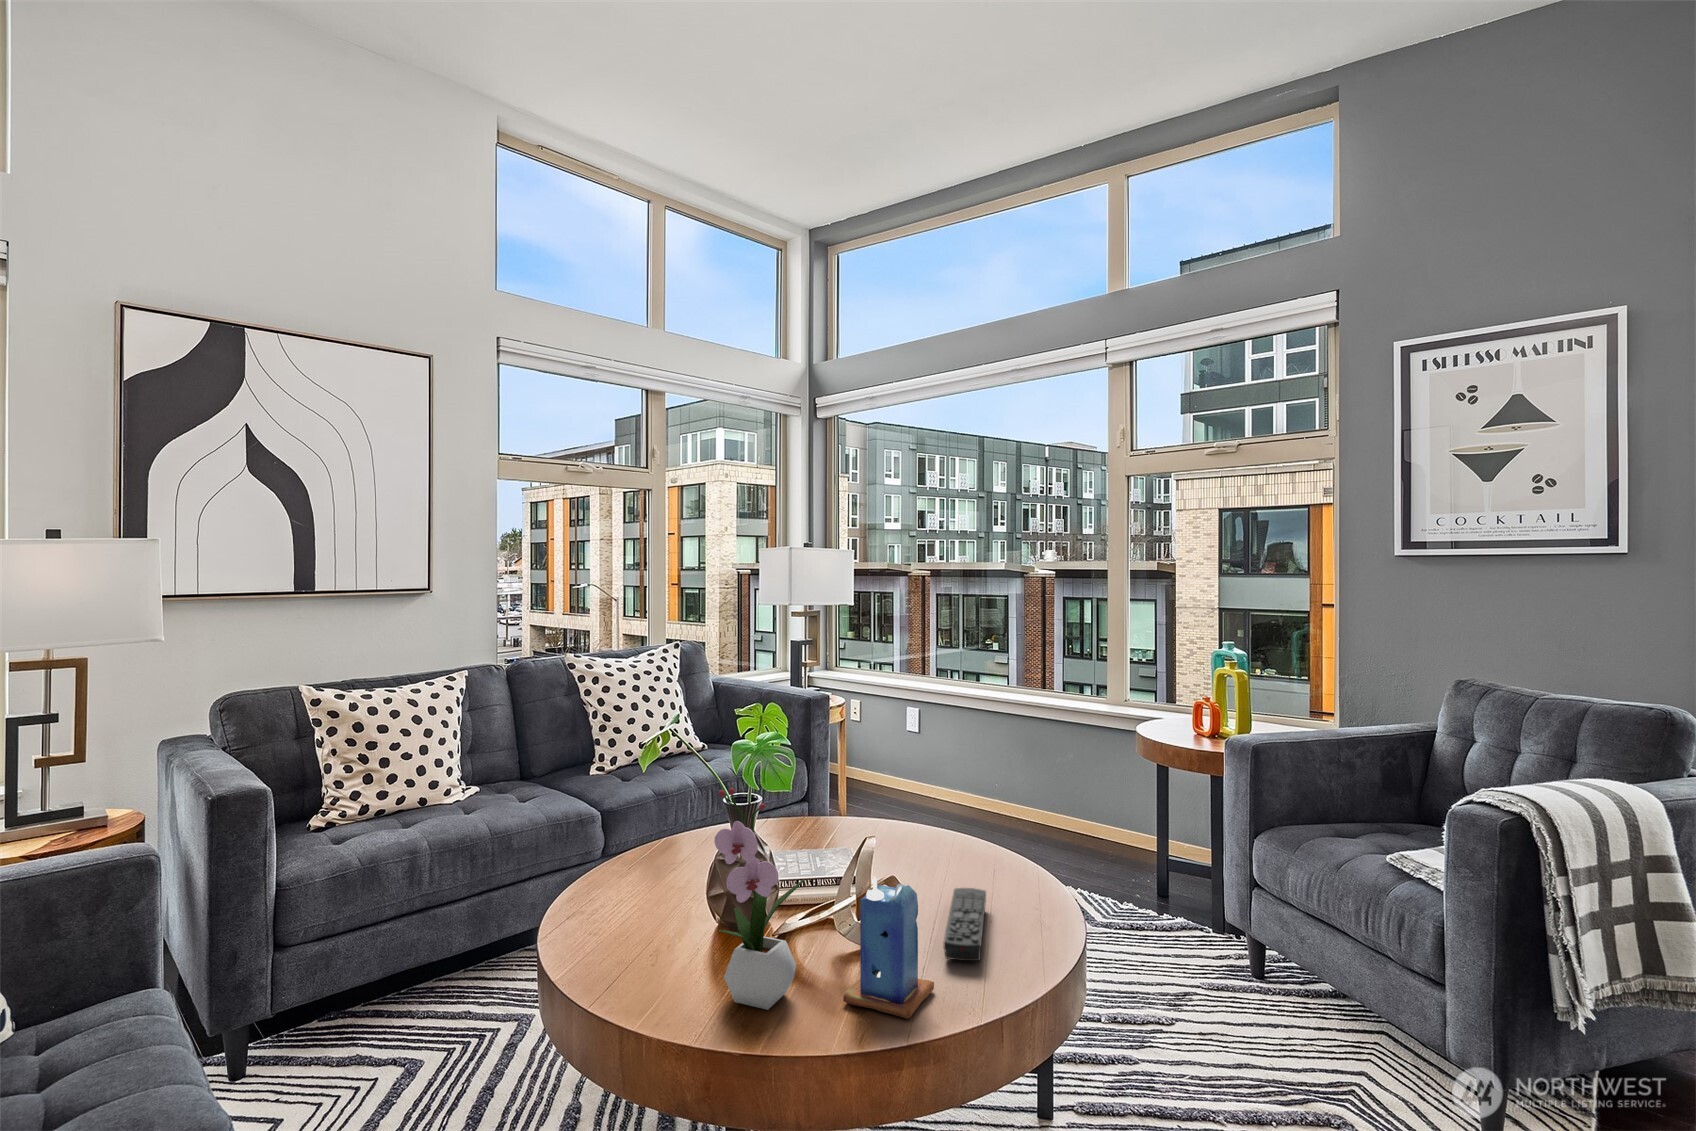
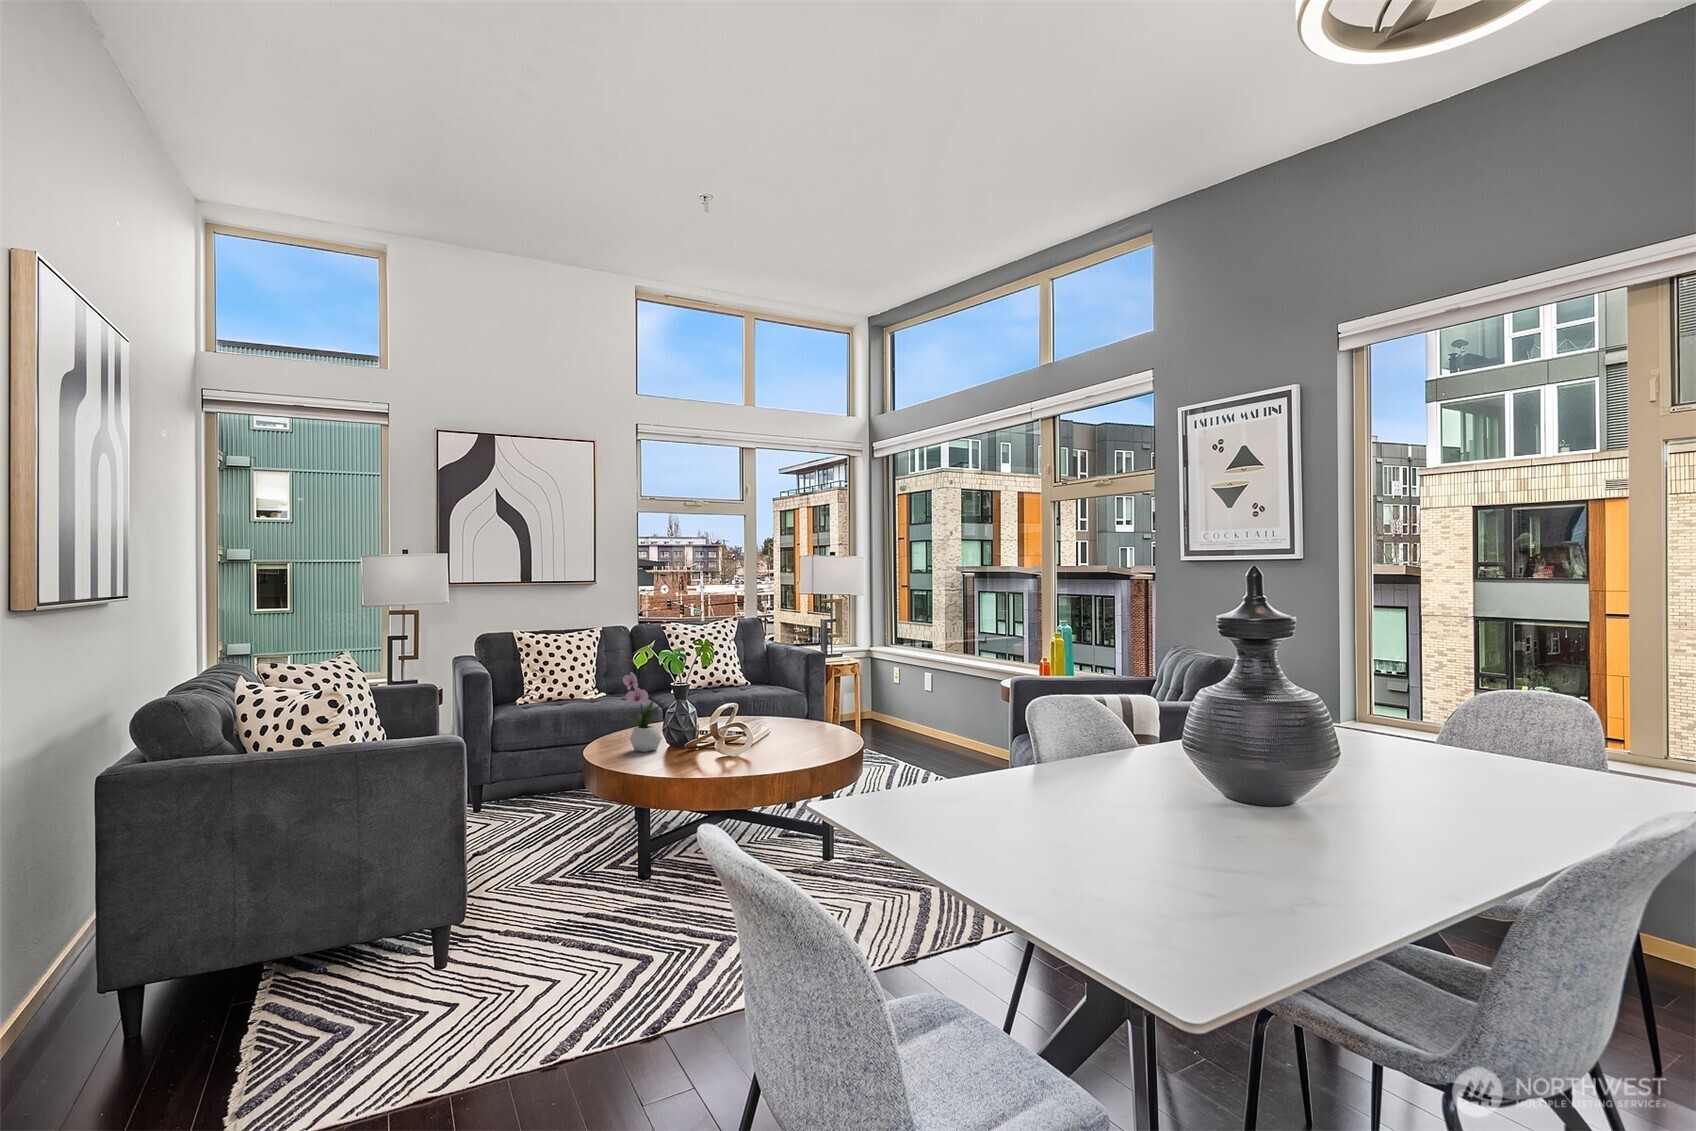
candle: present [843,876,934,1019] -> none [675,700,717,757]
remote control: present [944,888,986,961] -> none [734,727,783,748]

